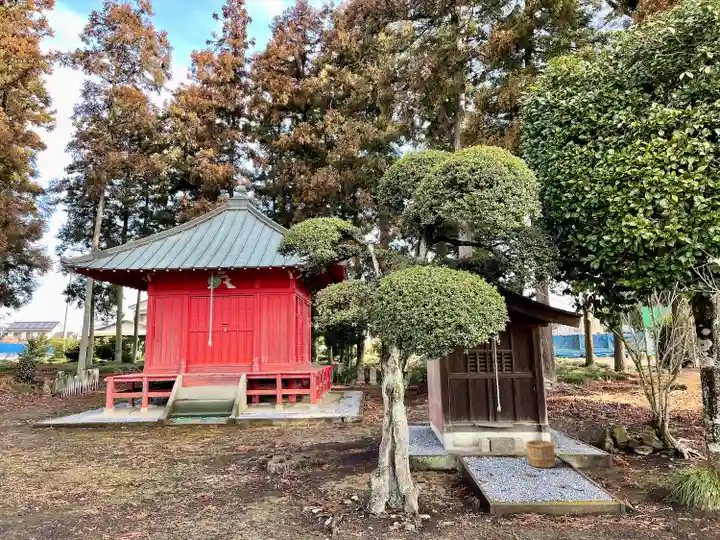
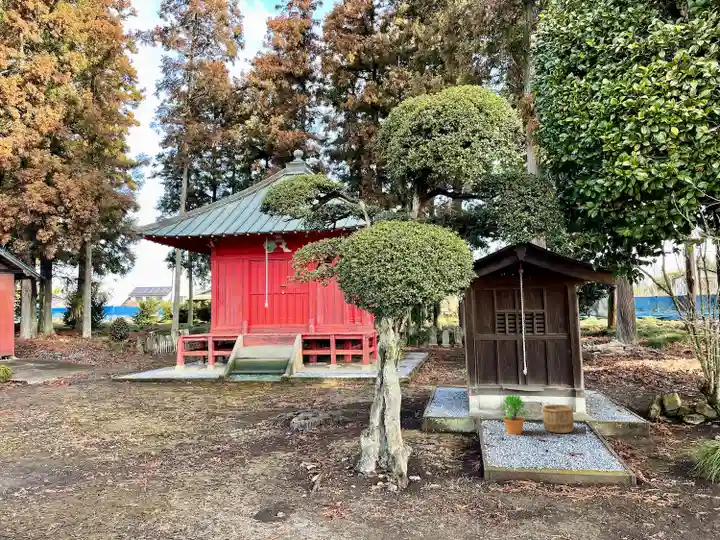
potted plant: none [488,432,520,471] -> present [501,395,526,434]

